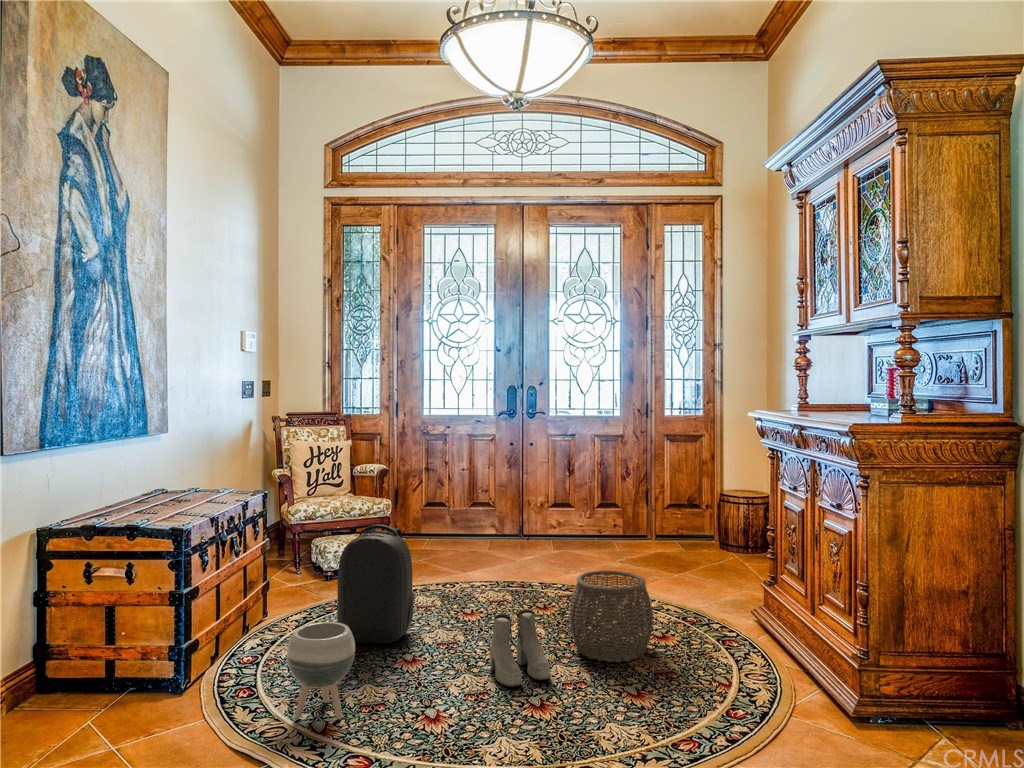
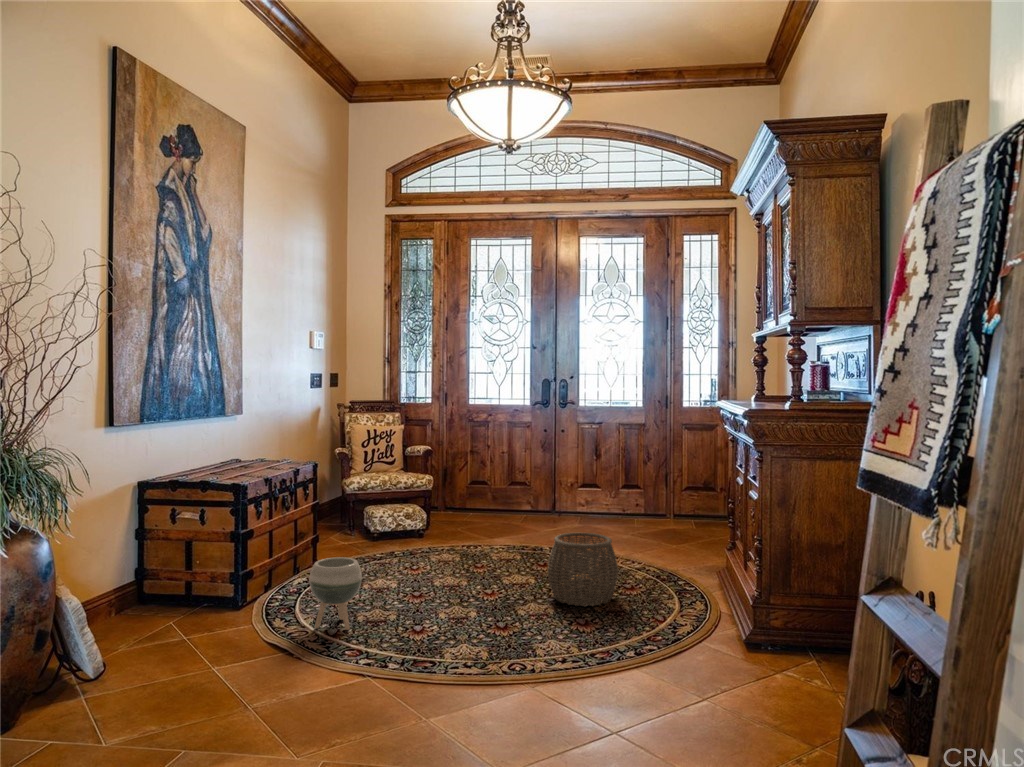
backpack: present [337,524,415,643] -> none [364,490,429,584]
boots: present [489,610,550,687] -> none [476,560,522,617]

